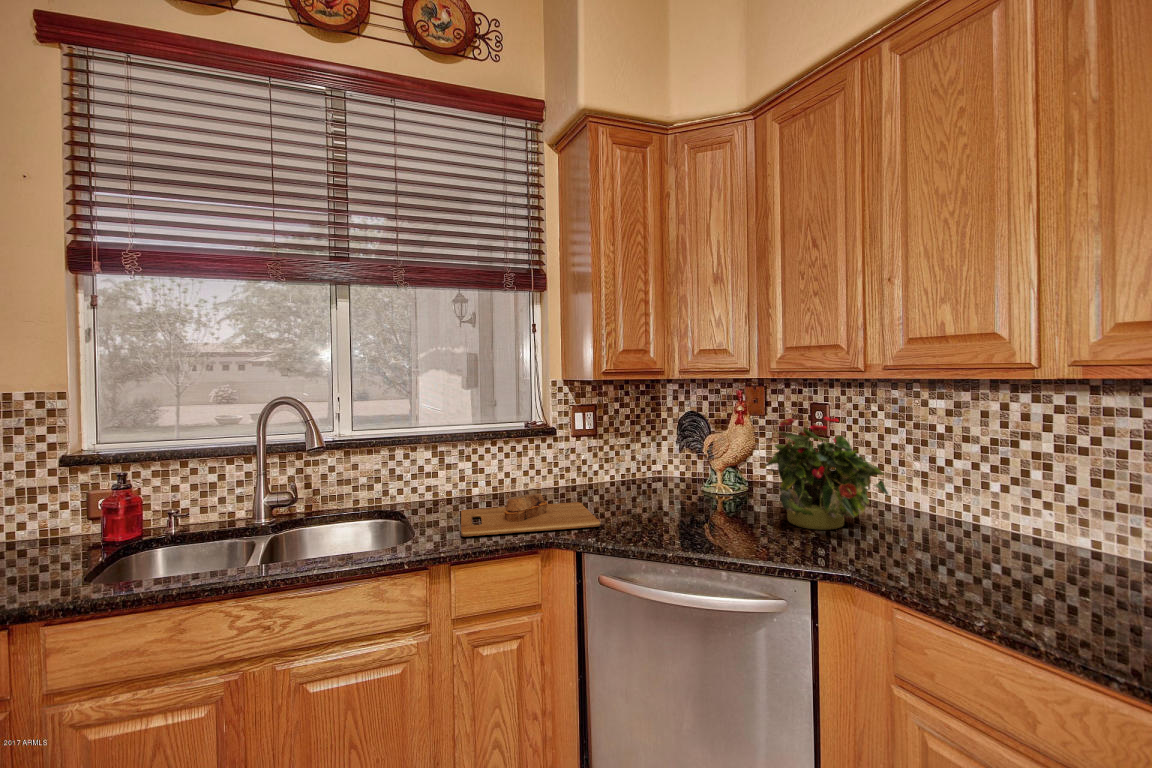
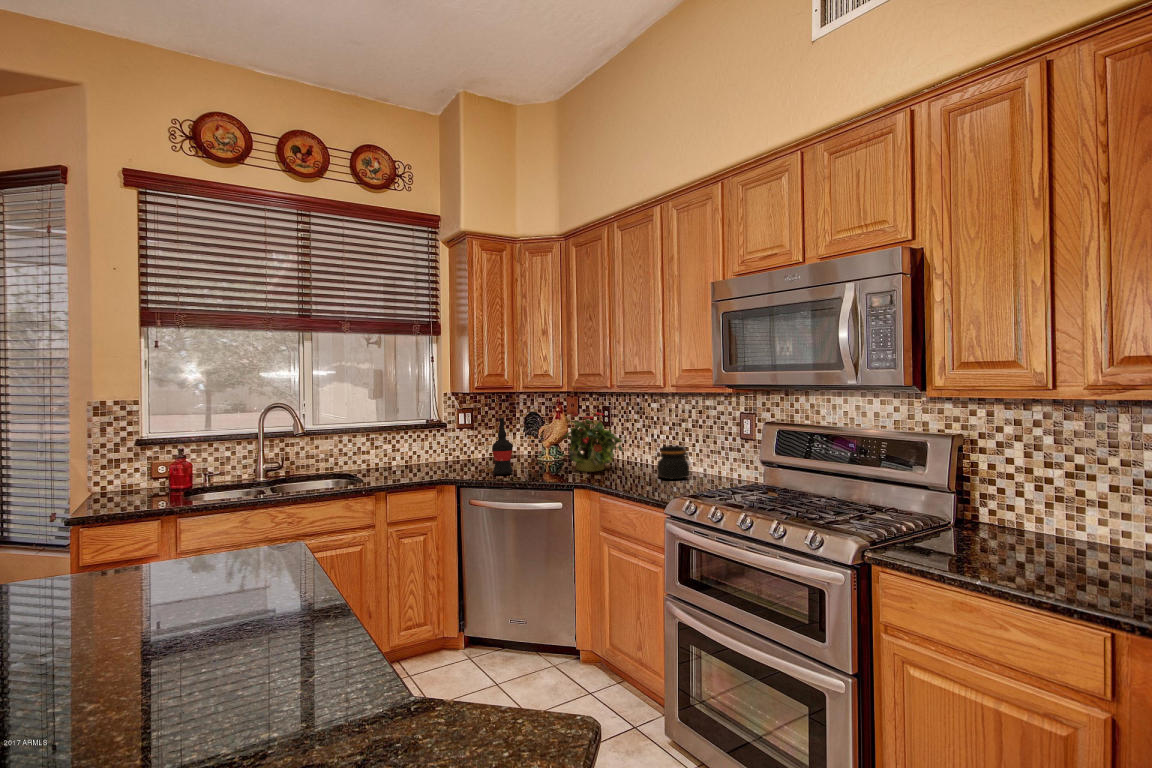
wine bottle: none [636,421,674,529] -> present [492,415,513,475]
cutting board: present [461,493,600,537] -> none [388,460,472,481]
jar: none [993,494,1087,574] -> present [655,445,690,480]

